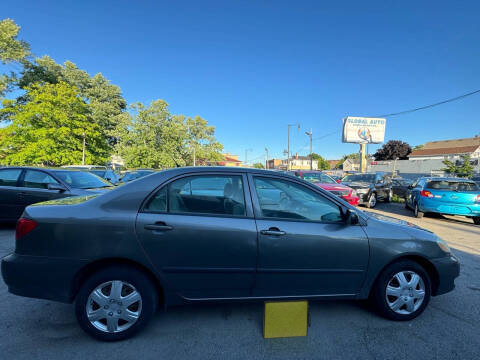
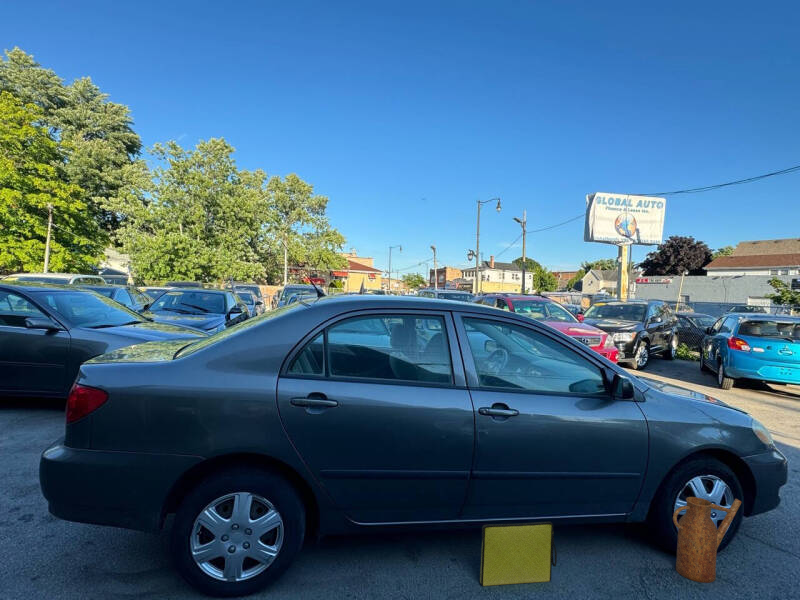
watering can: none [385,285,430,340] -> present [673,497,741,583]

